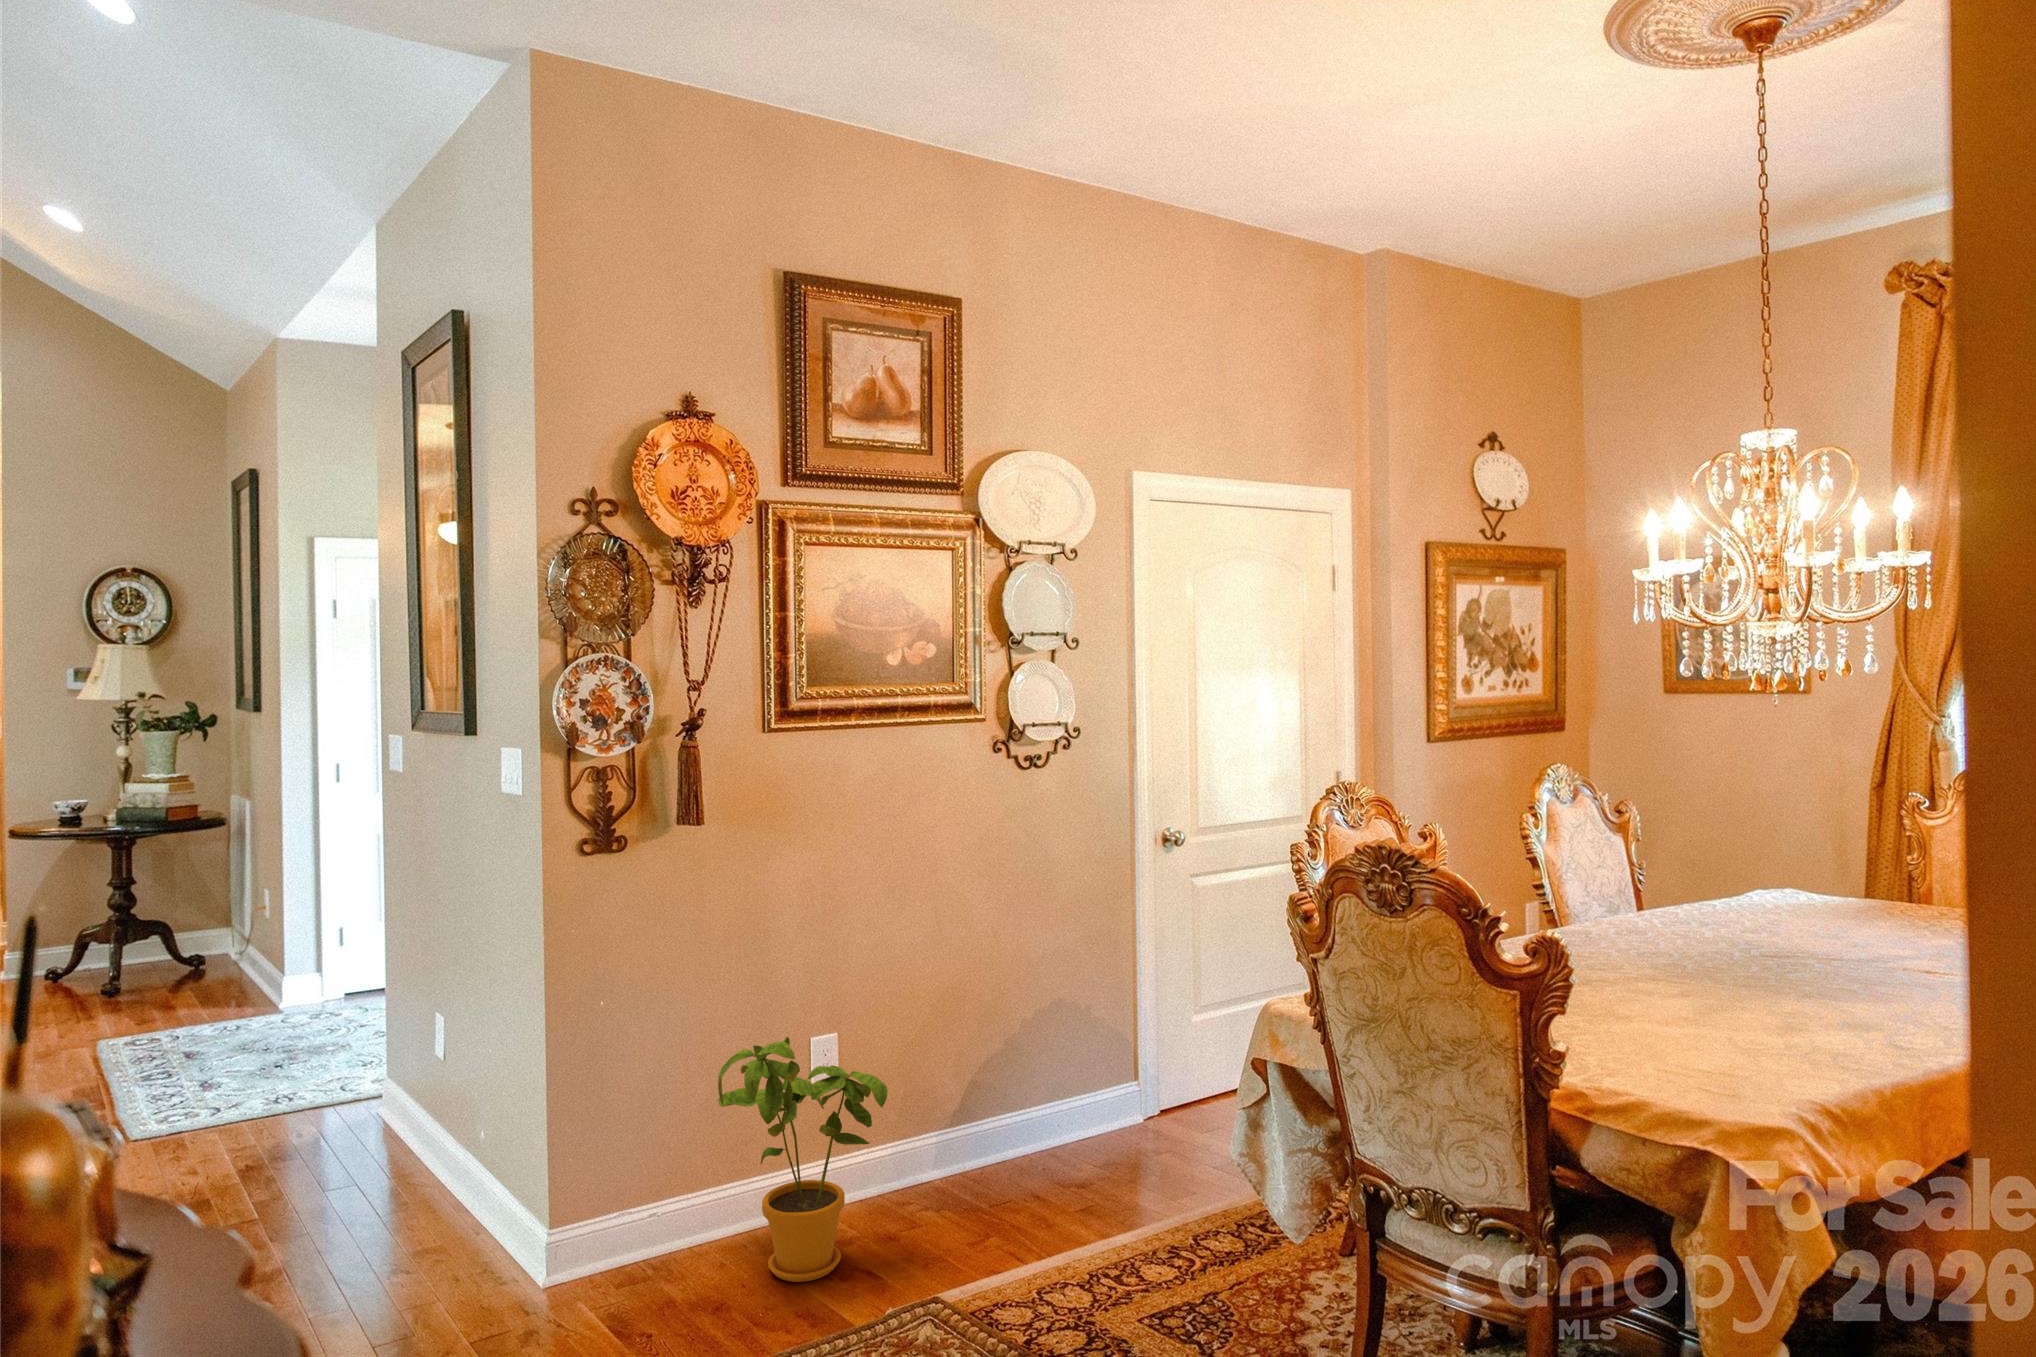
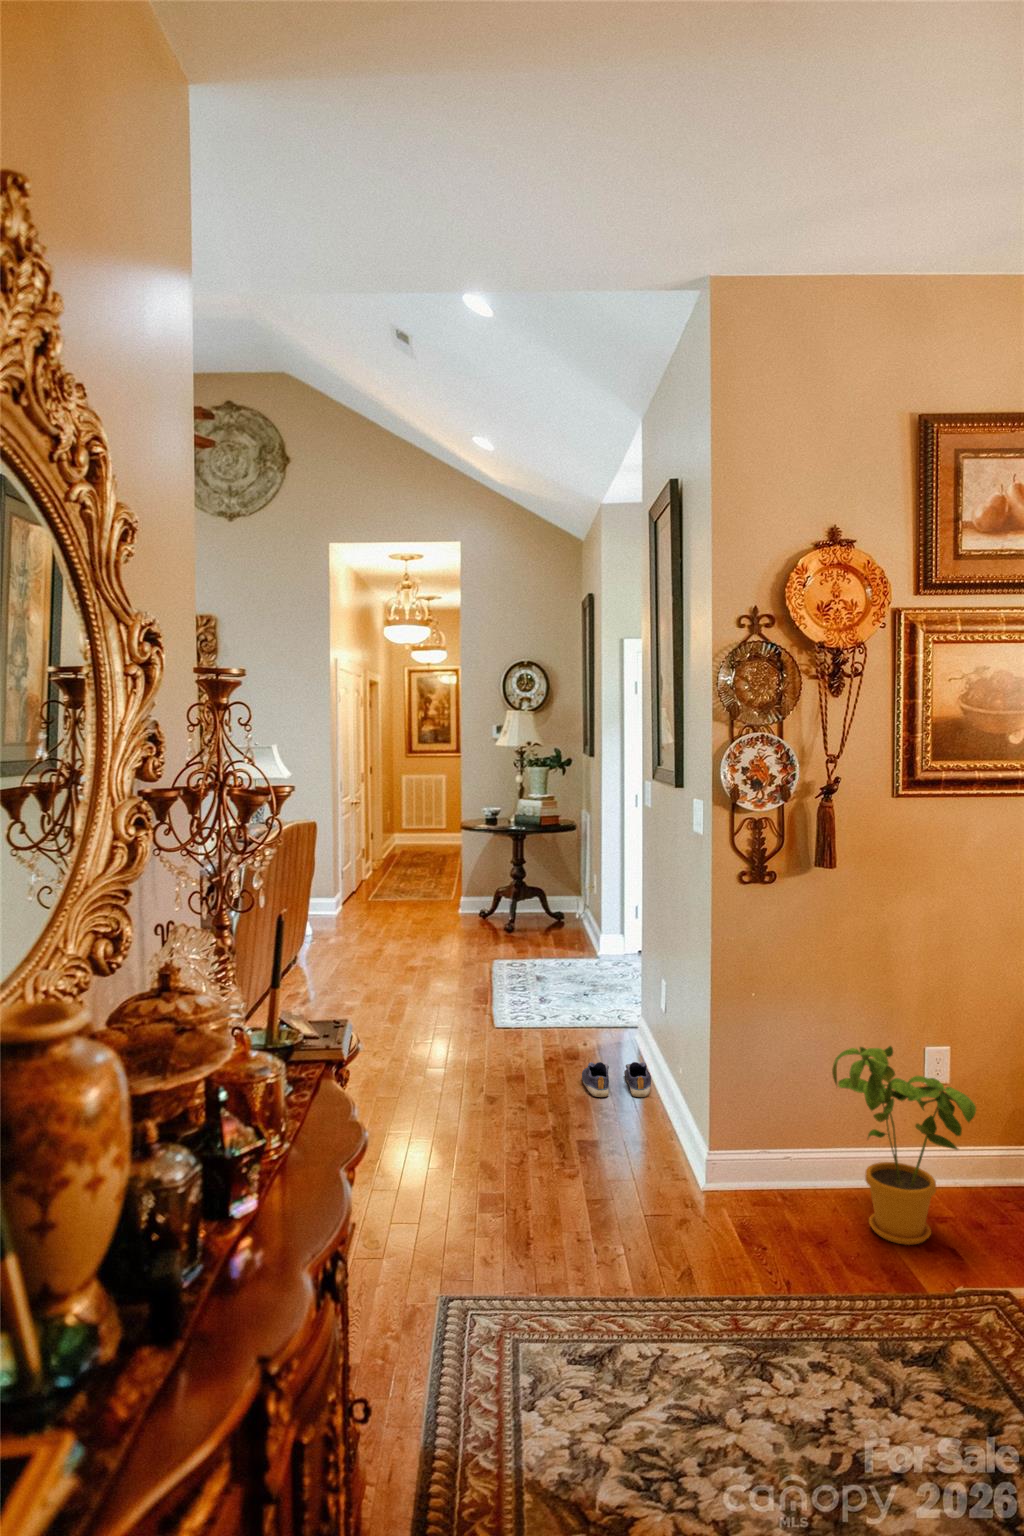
shoe: none [305,1147,427,1220] -> present [582,1062,651,1097]

